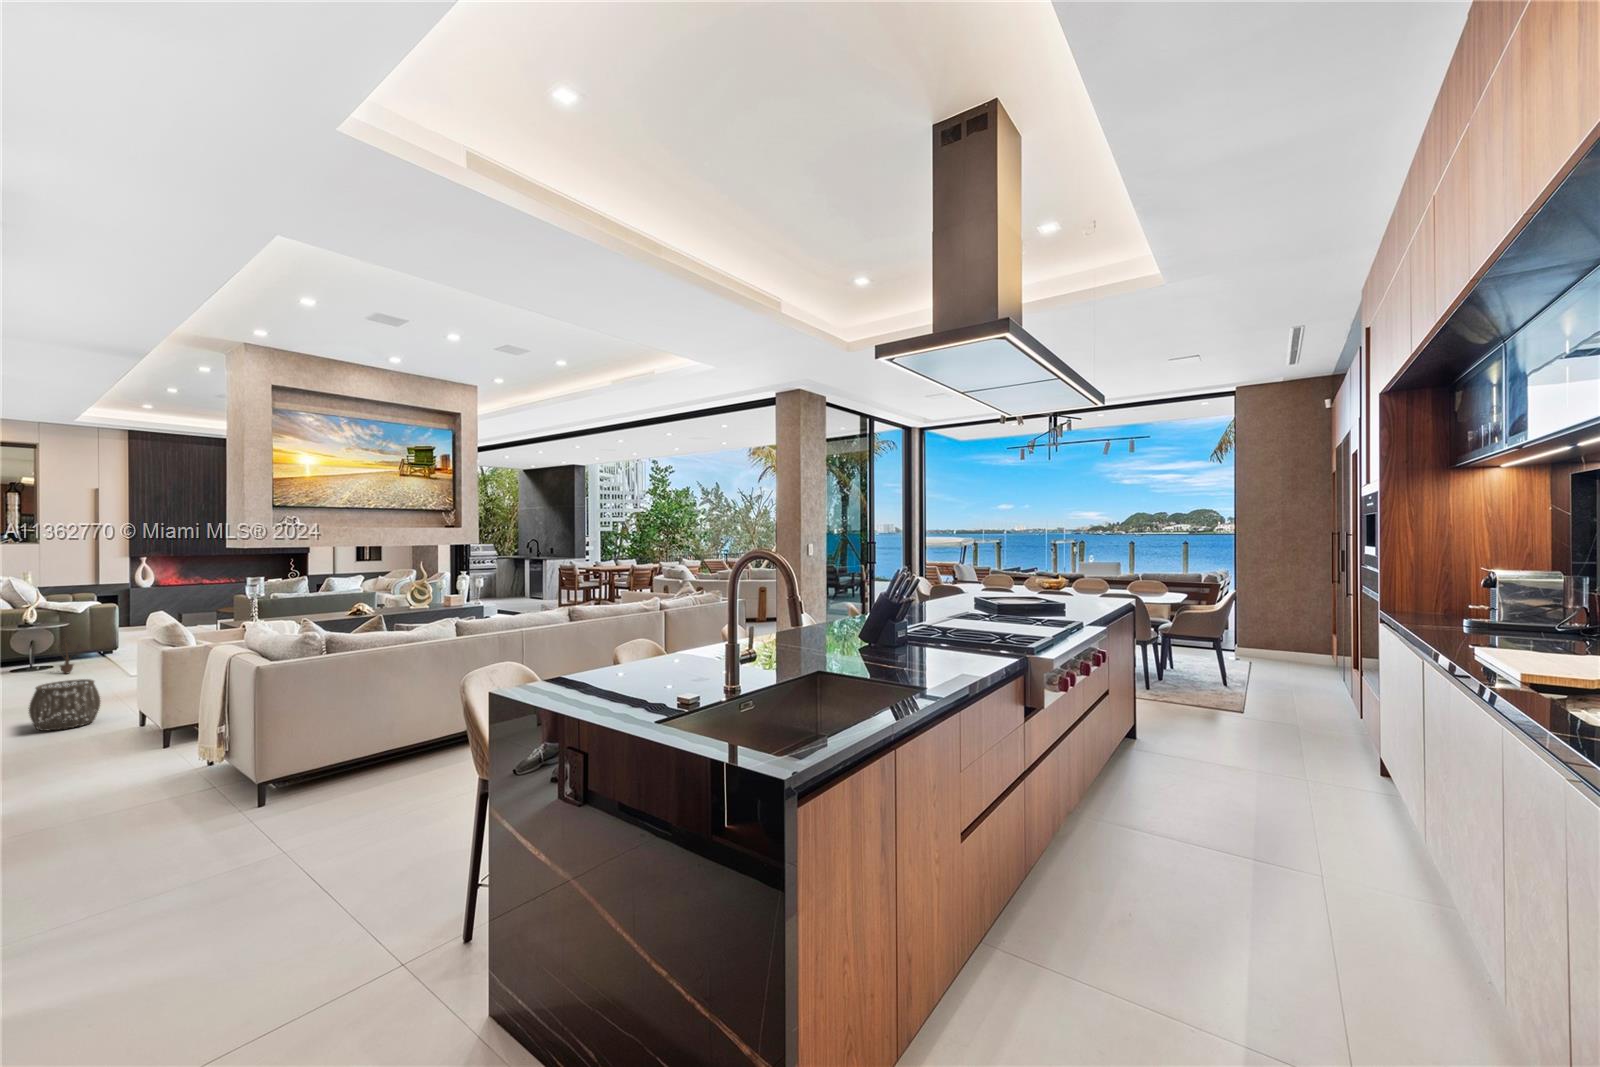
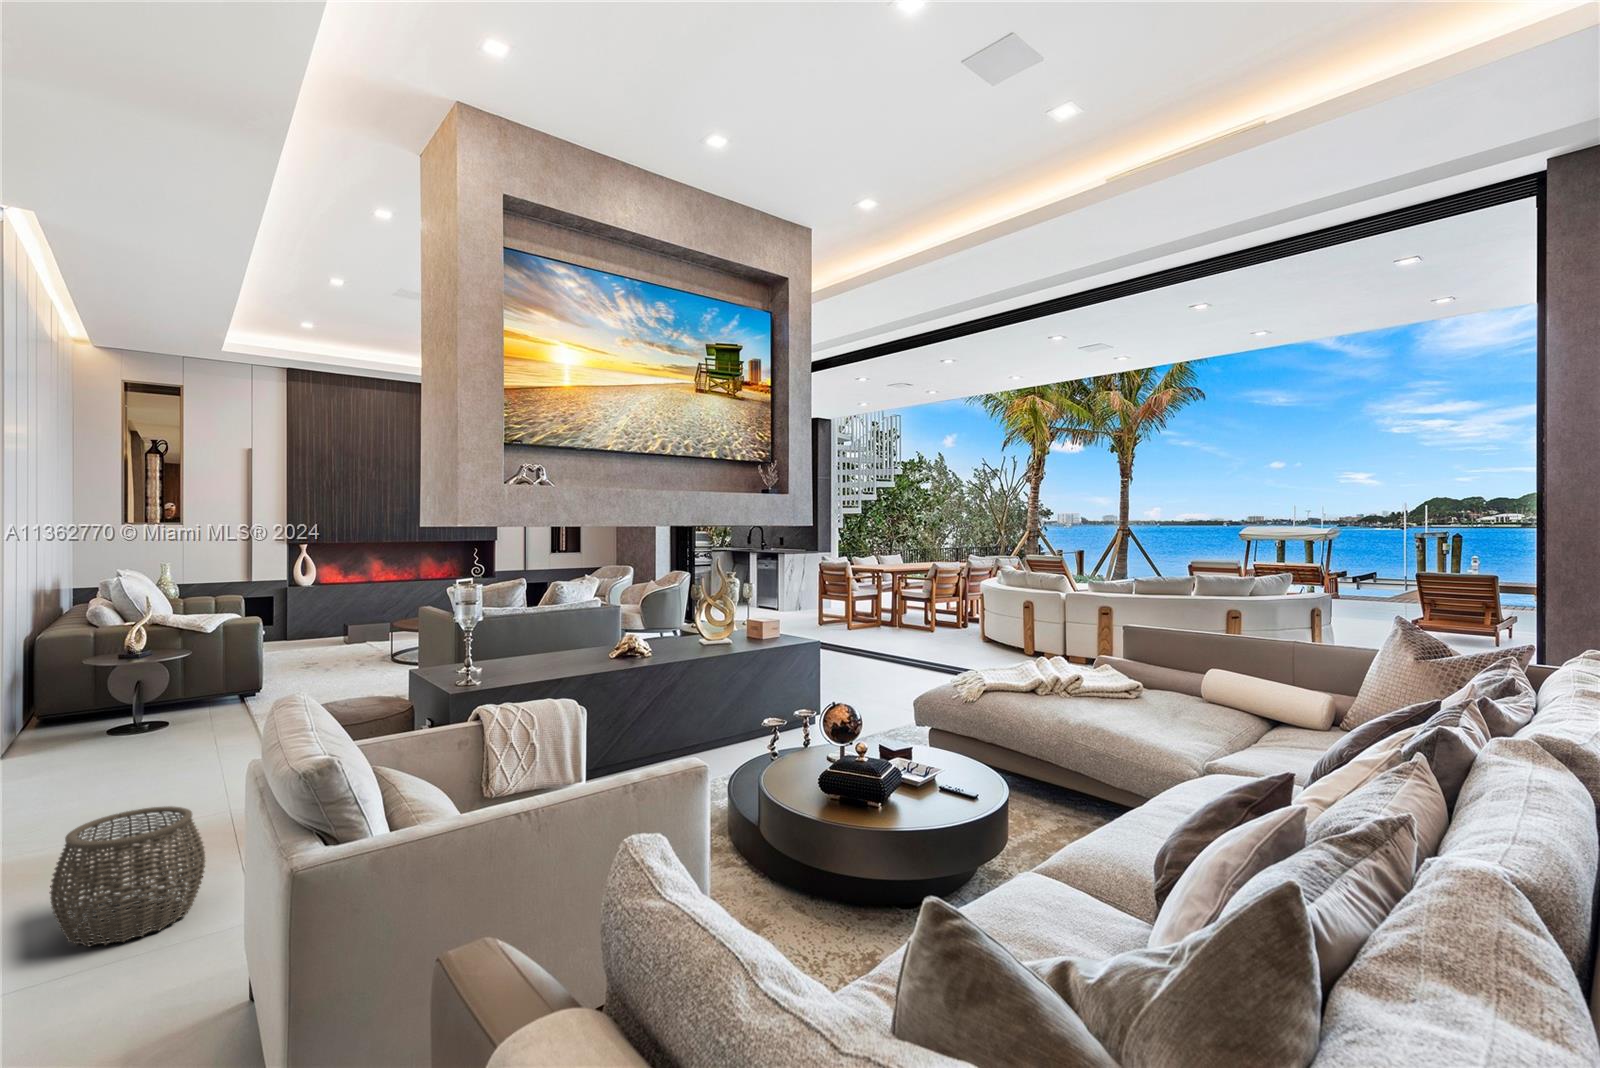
decorative plant: present [54,639,80,674] -> none [157,674,210,737]

